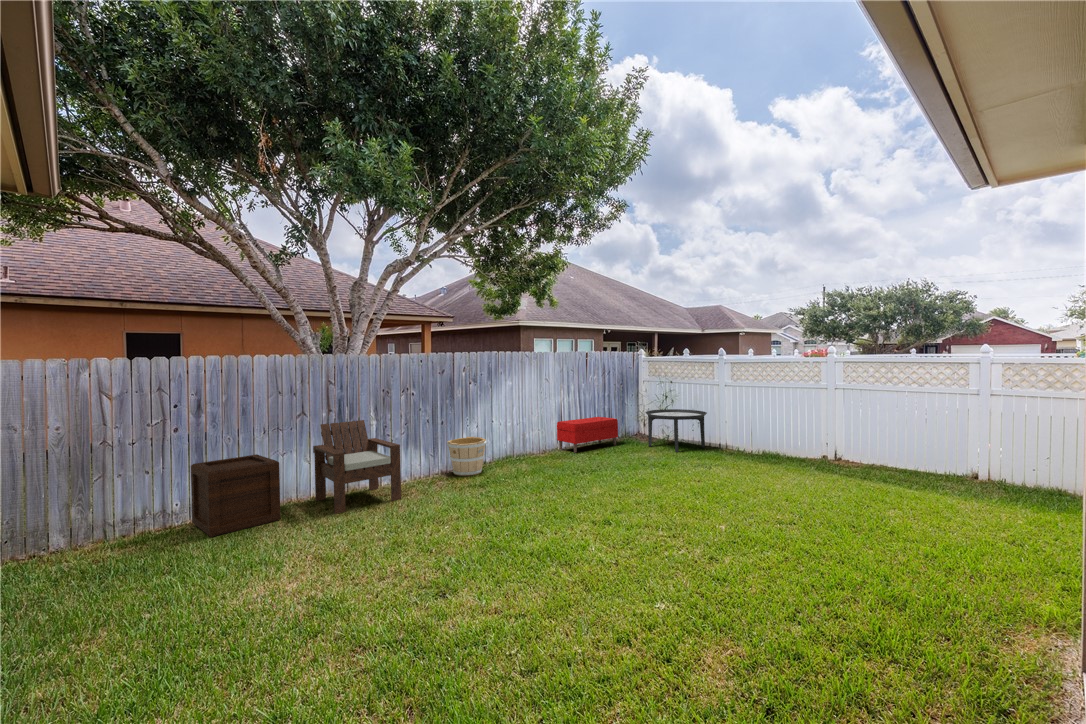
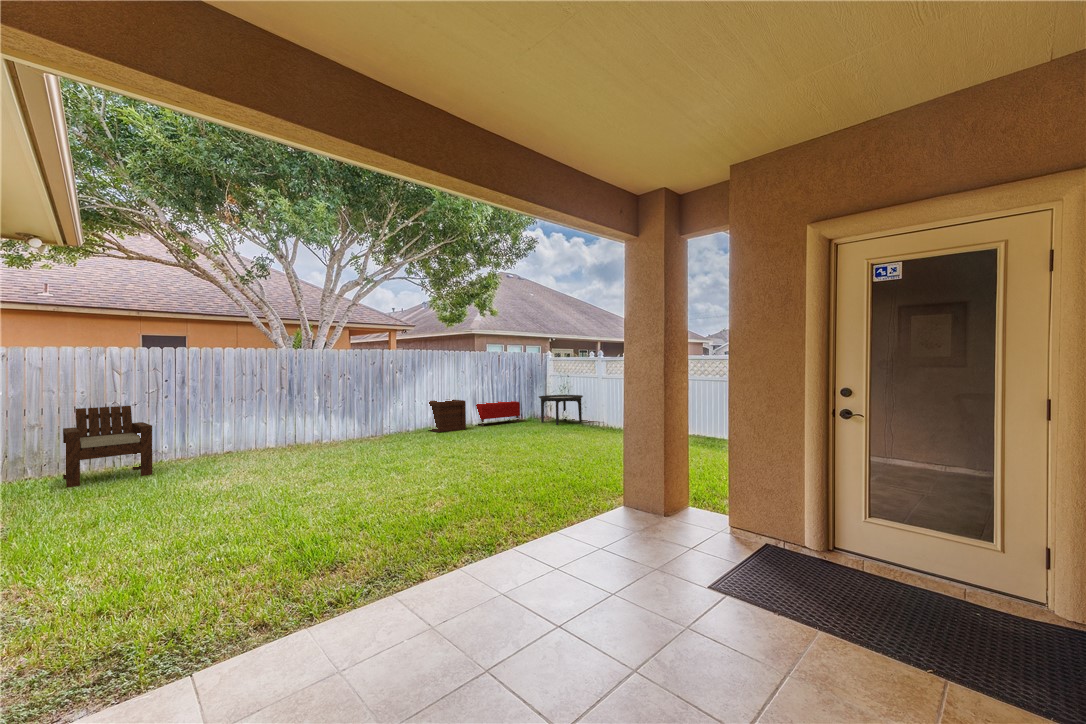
chair: present [313,420,401,514] -> present [63,406,152,488]
wooden bucket: present [447,437,487,476] -> none [375,411,406,438]
wooden crate: present [191,454,281,537] -> present [429,400,466,433]

